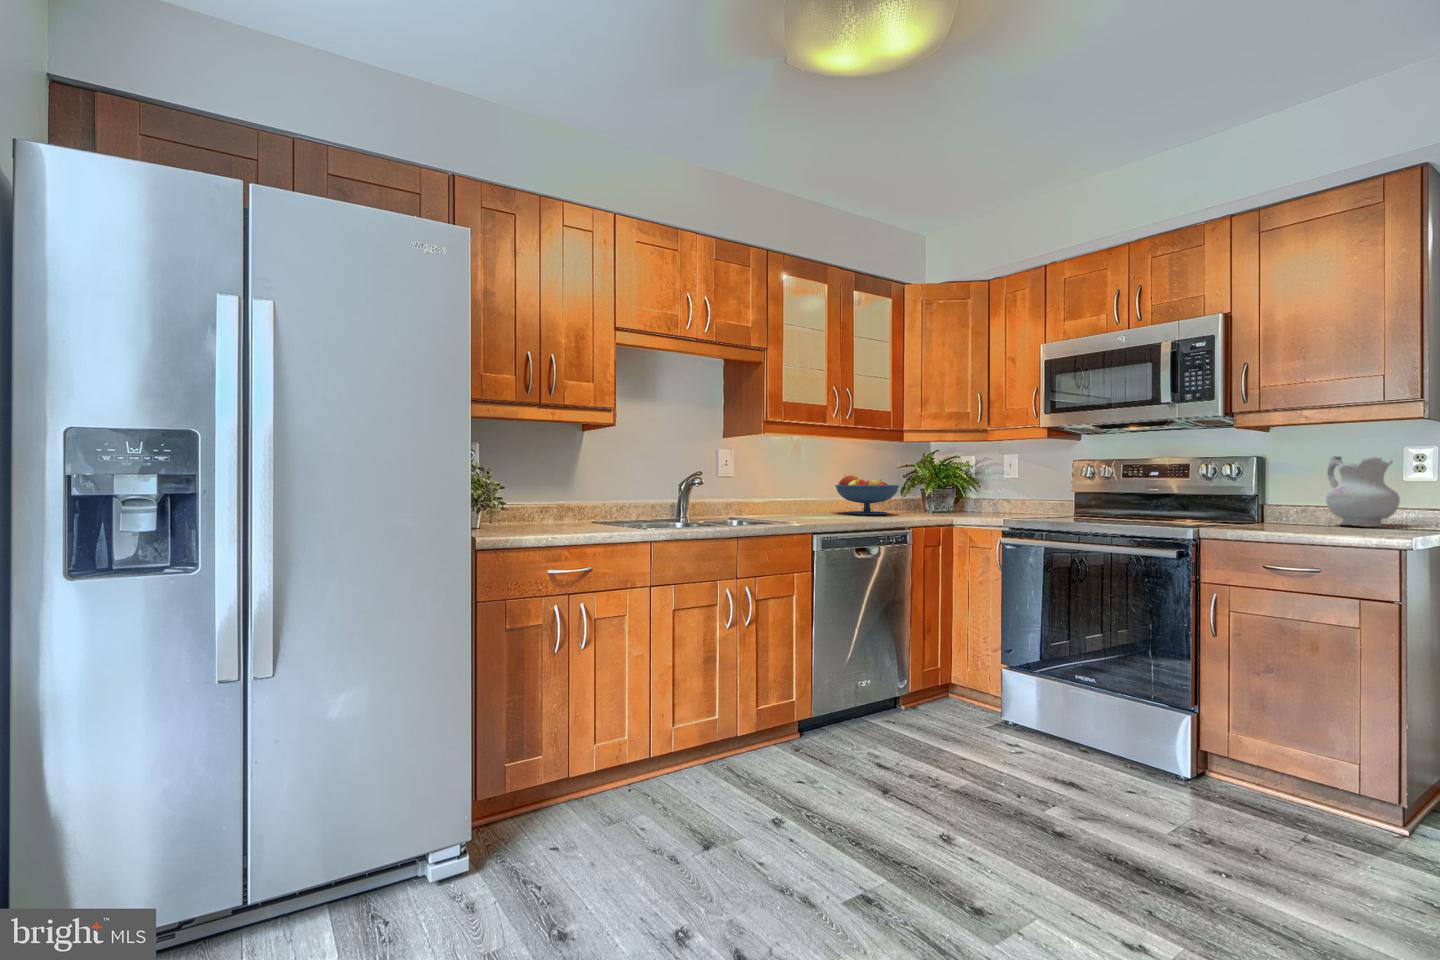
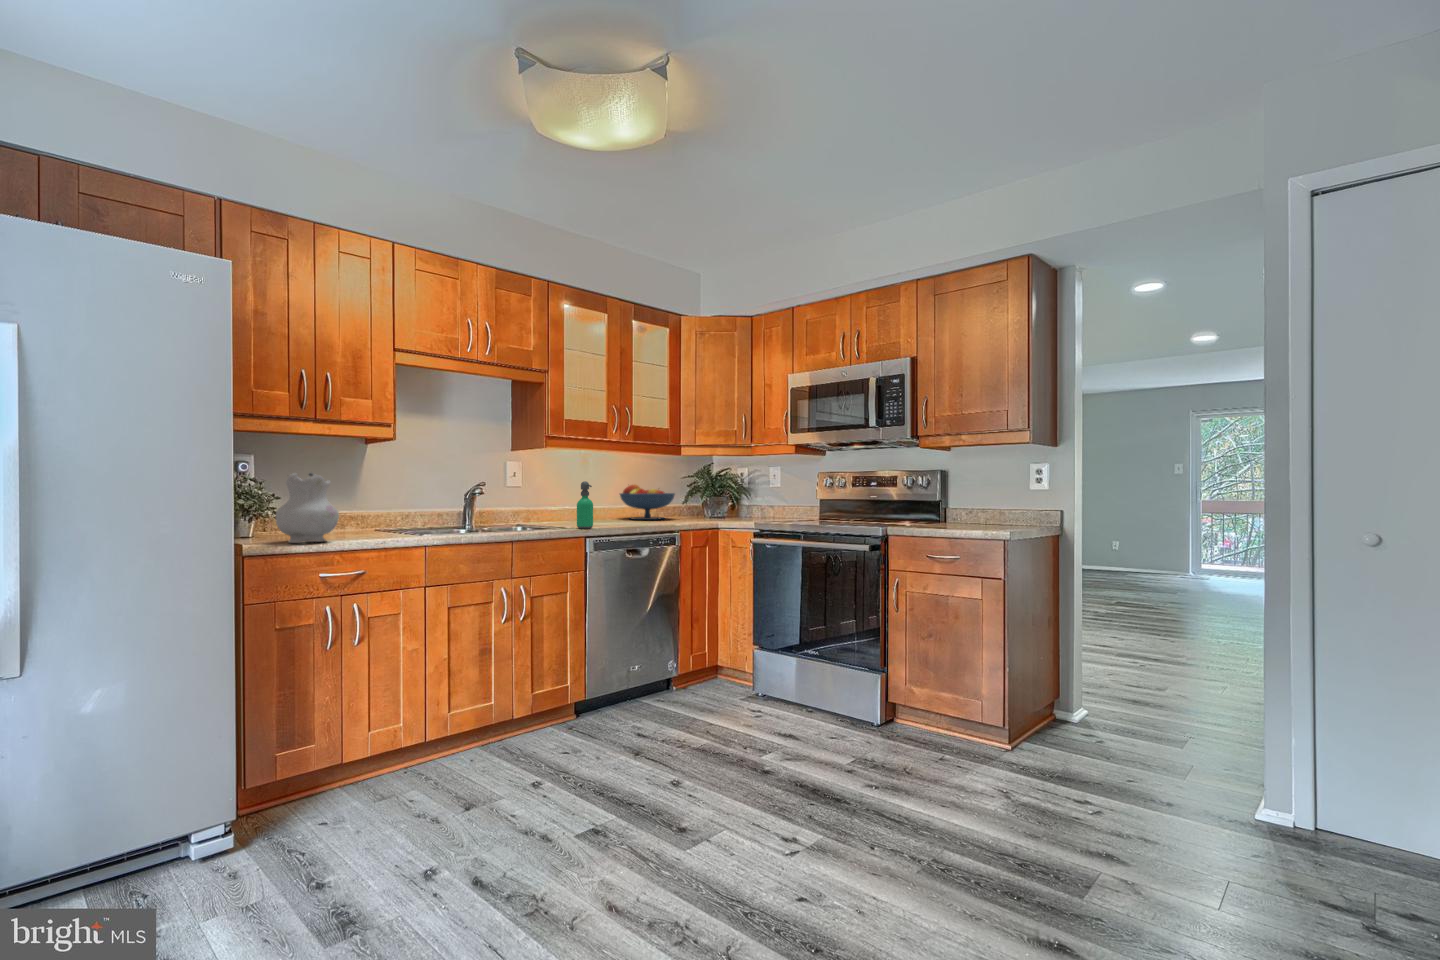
ceramic pitcher: present [1326,456,1400,527] -> present [276,473,339,543]
soap dispenser: none [801,471,820,525] -> present [577,481,593,529]

